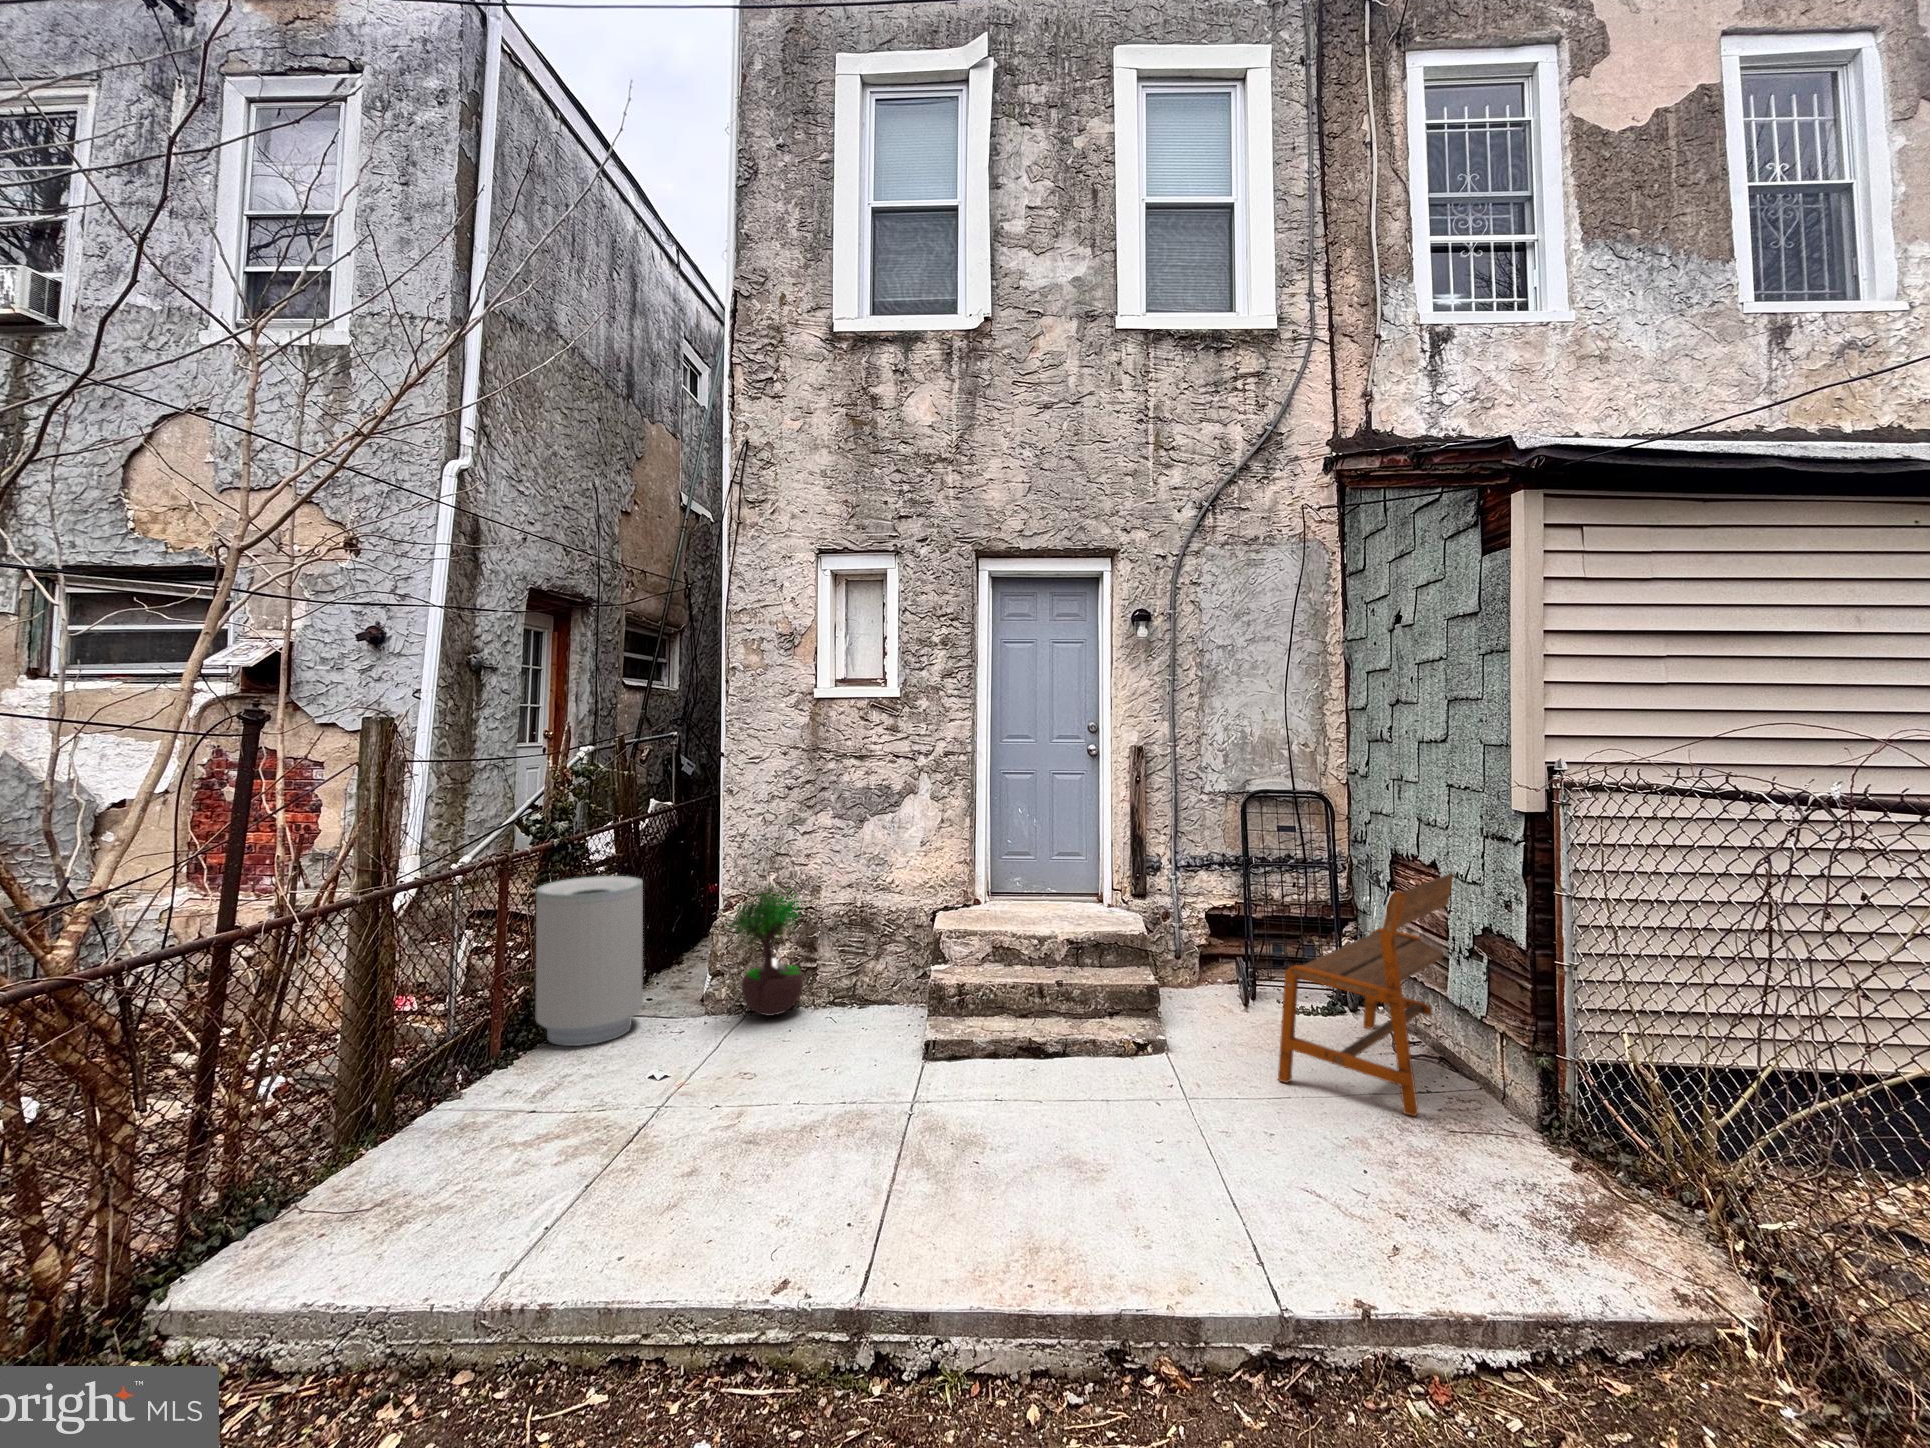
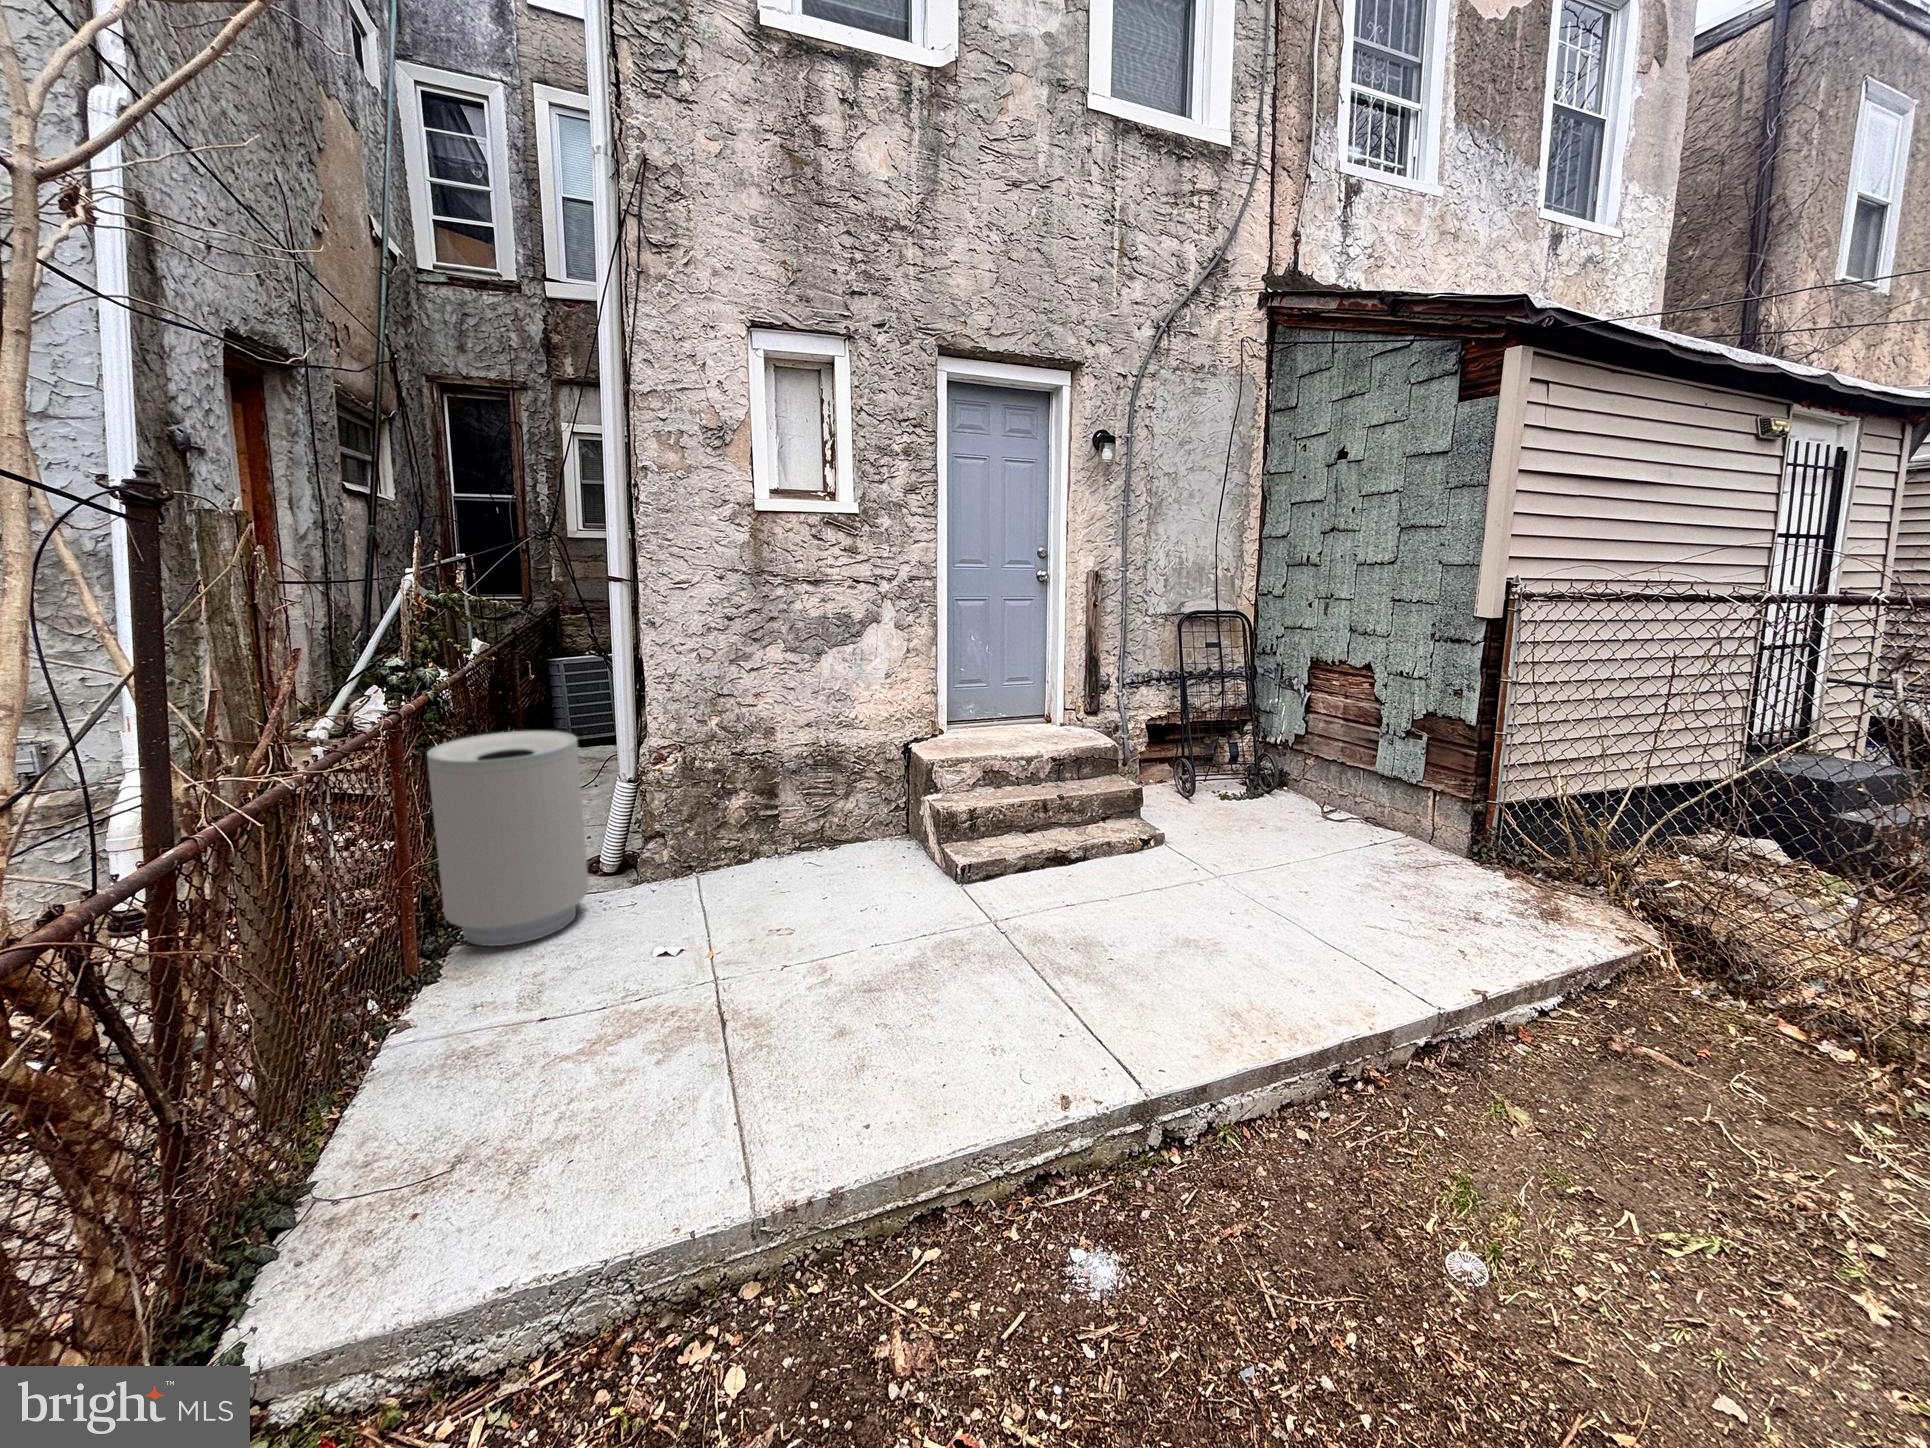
bench: present [1278,874,1453,1116] -> none [1275,669,1405,874]
potted tree: present [728,888,803,1016] -> none [686,721,785,871]

